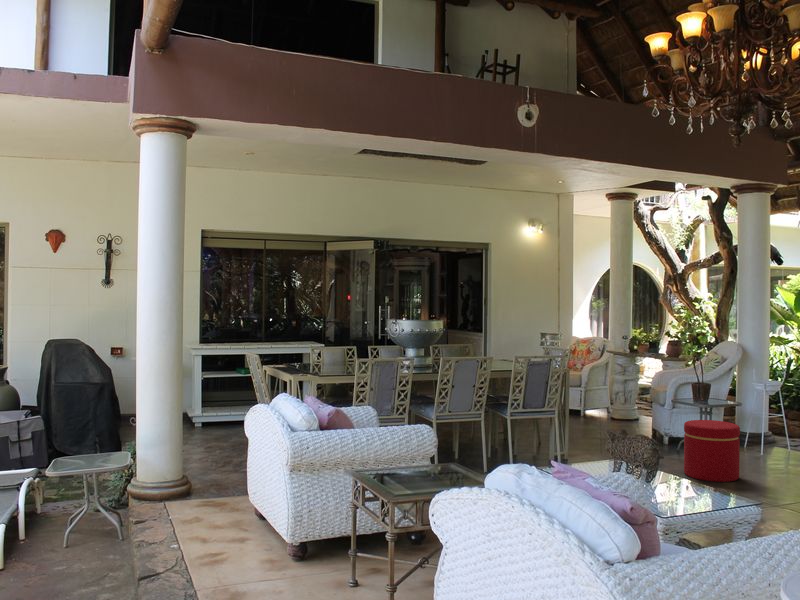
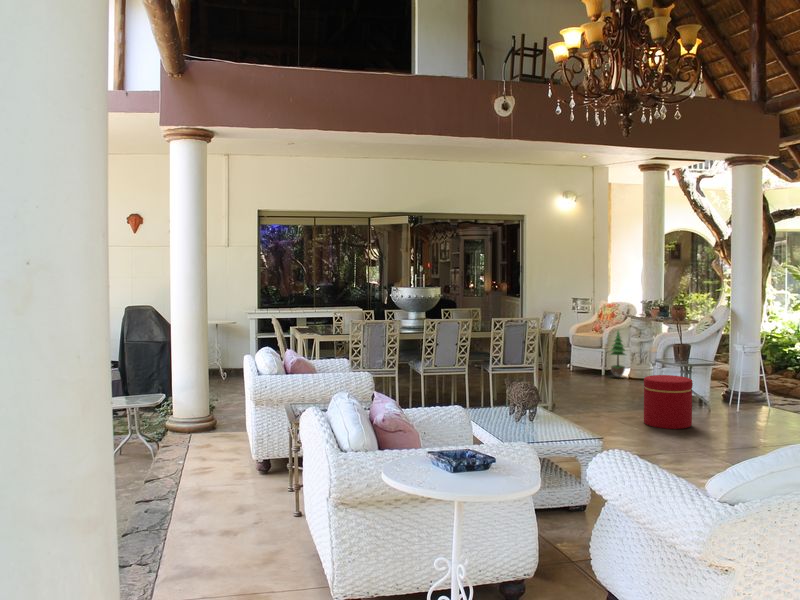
potted tree: none [591,367,610,418] -> present [610,331,625,377]

